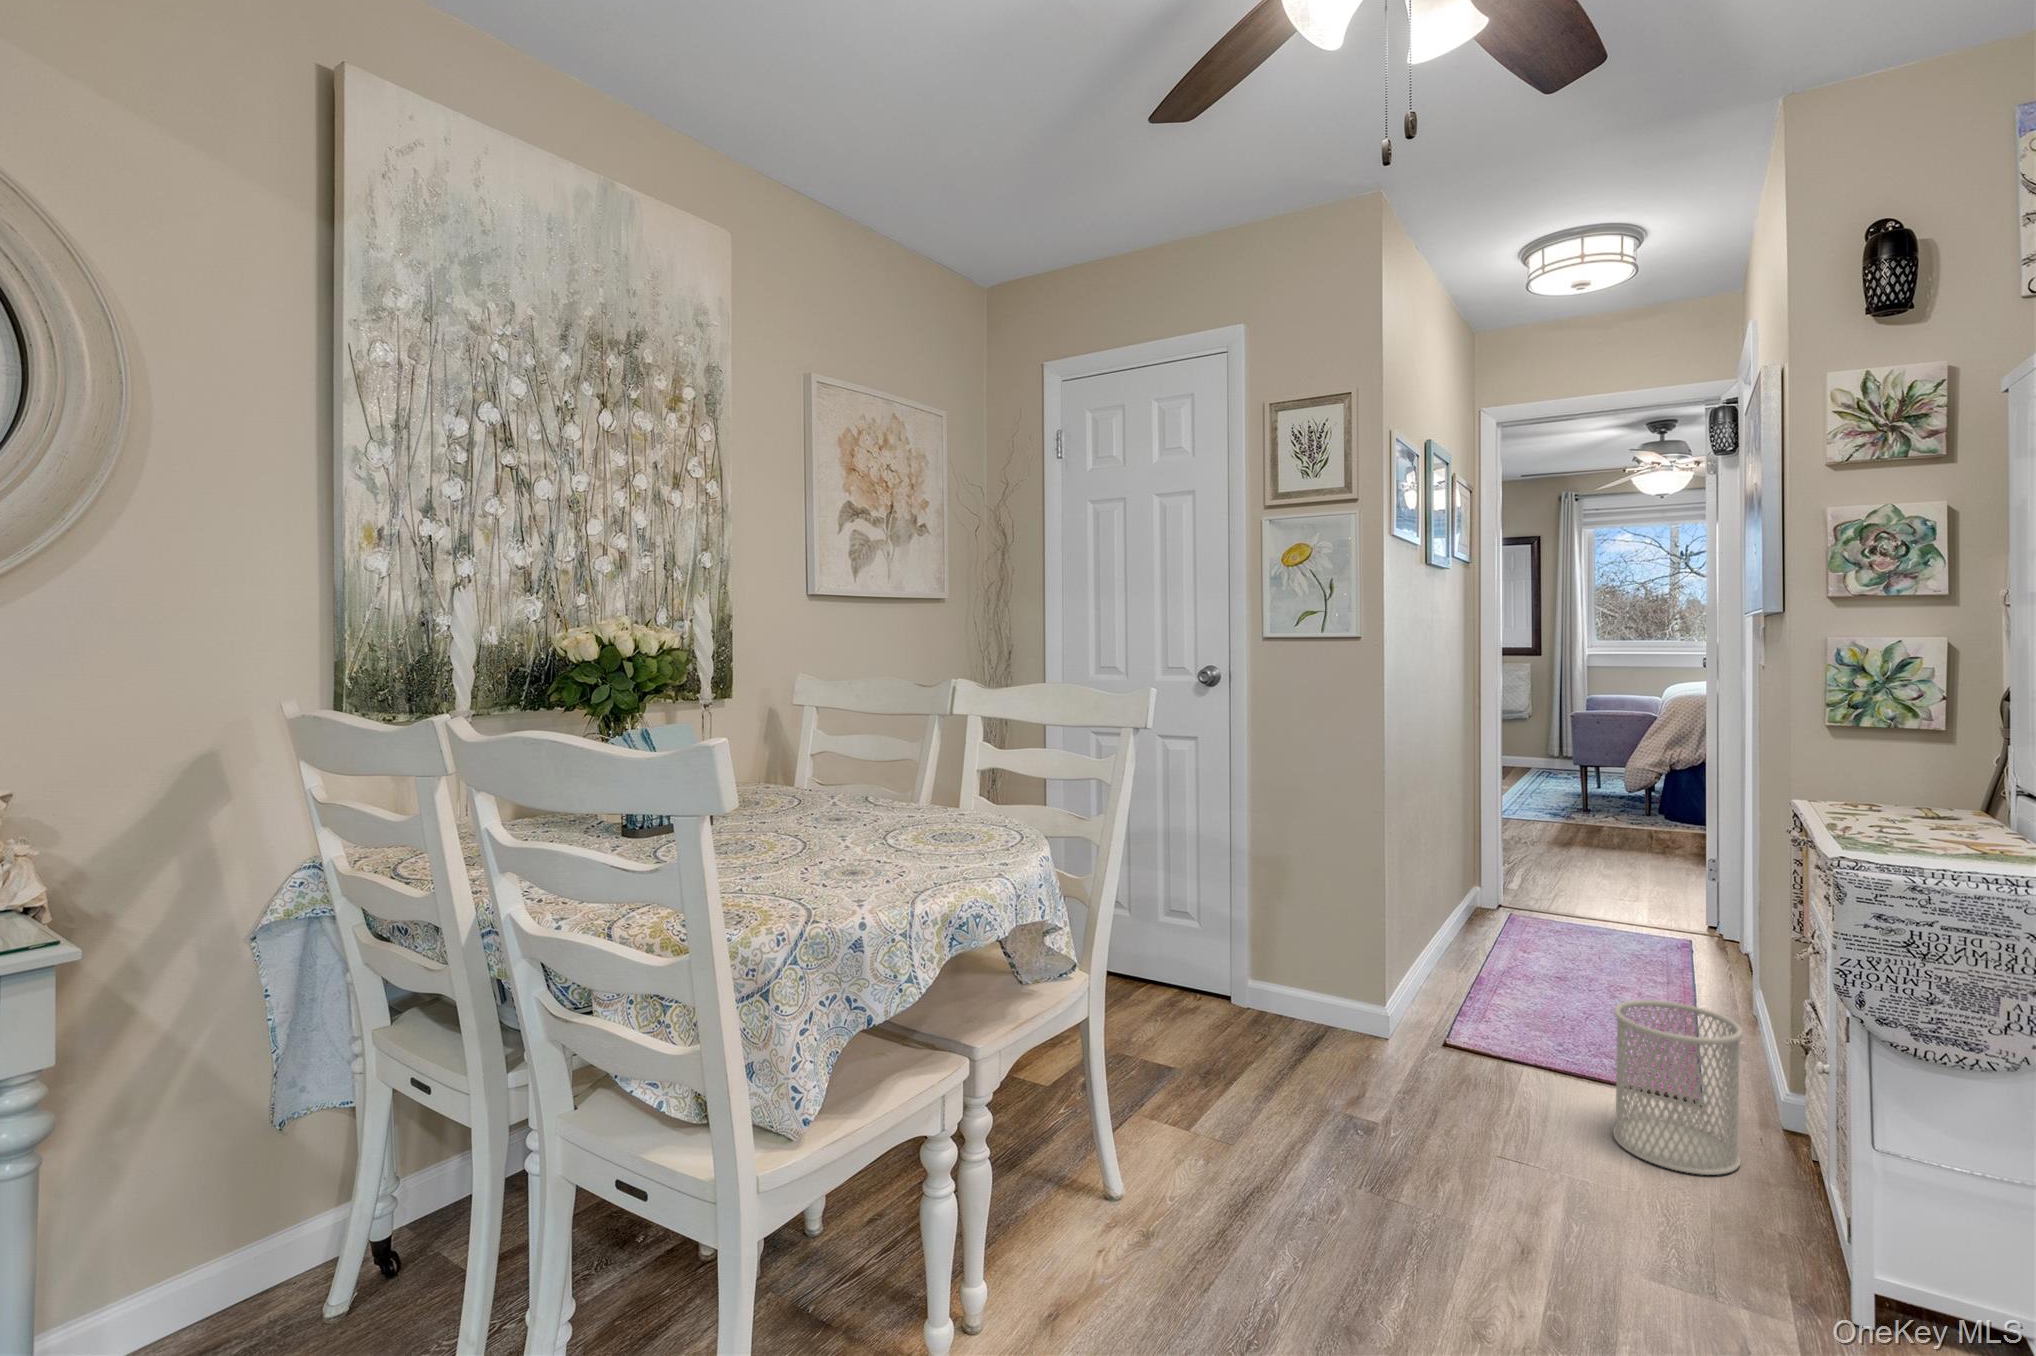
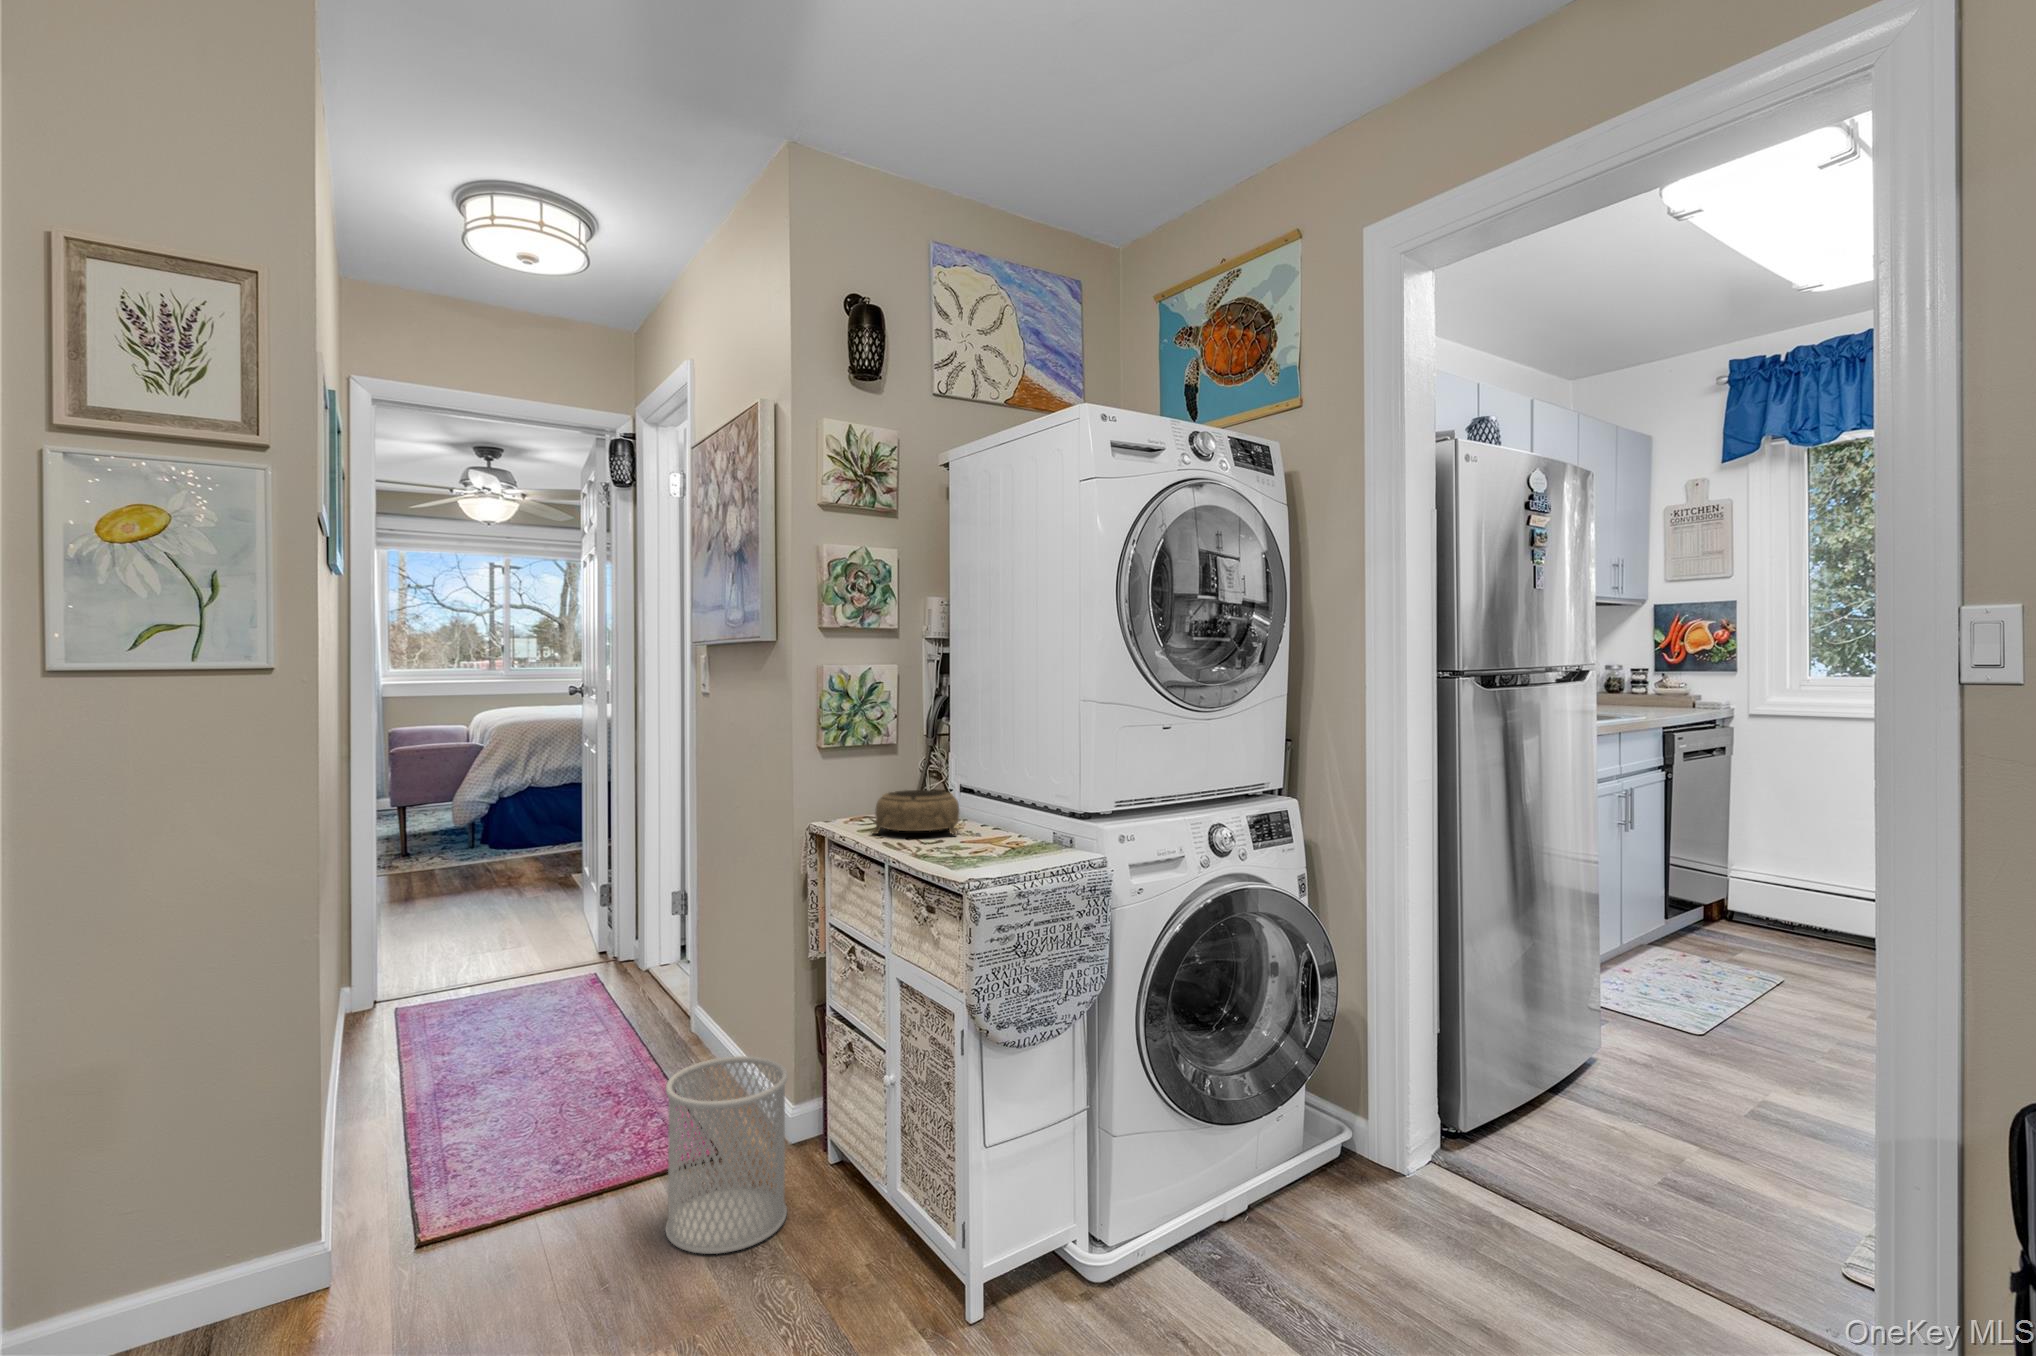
decorative bowl: none [1845,777,1982,832] -> present [872,790,960,834]

